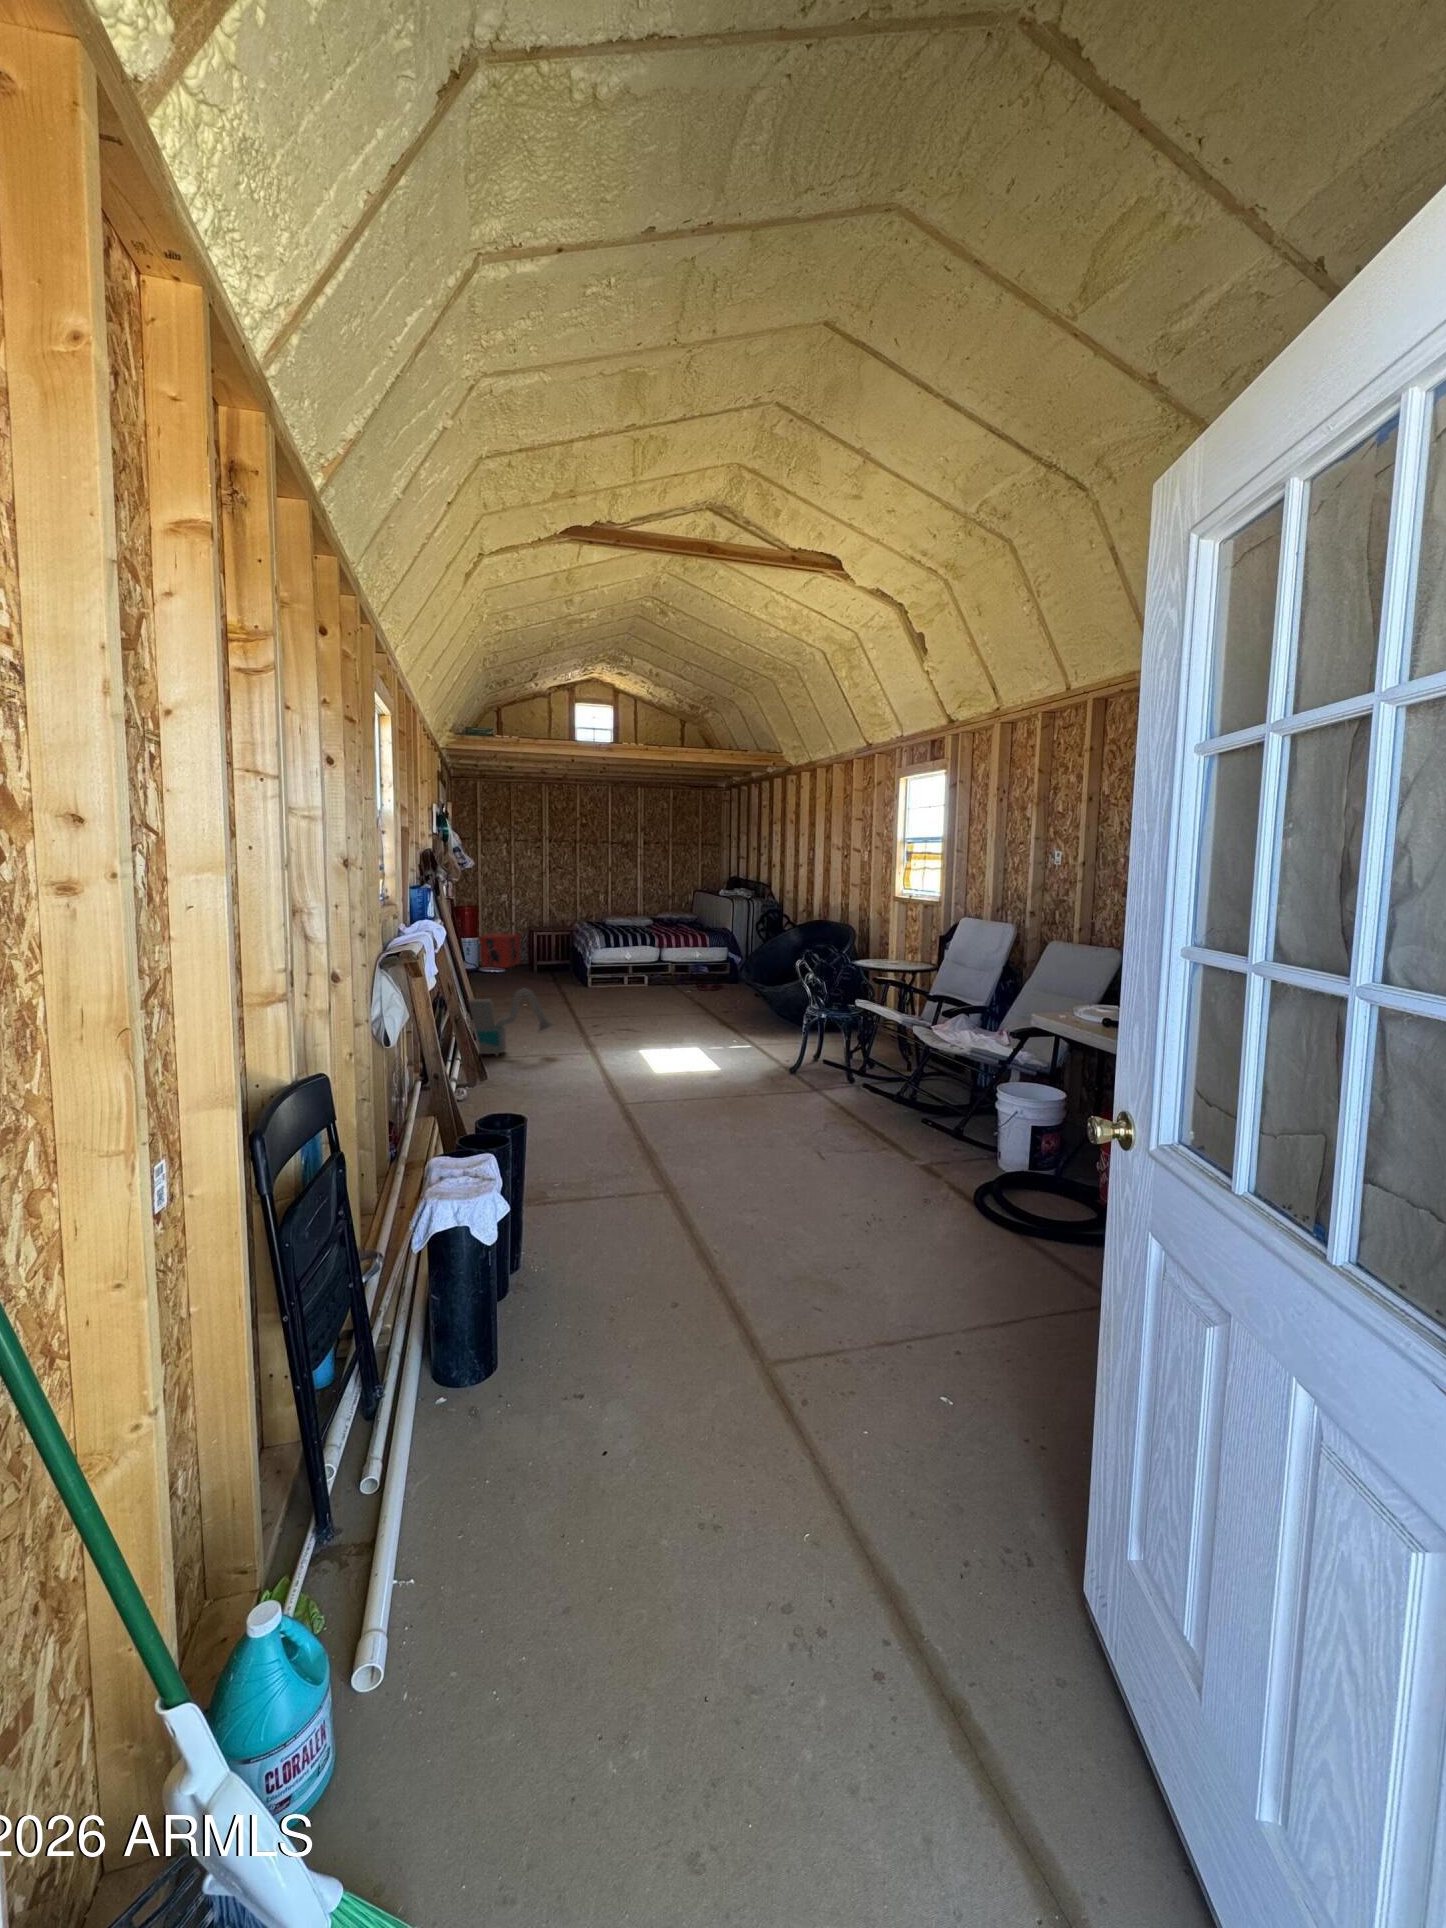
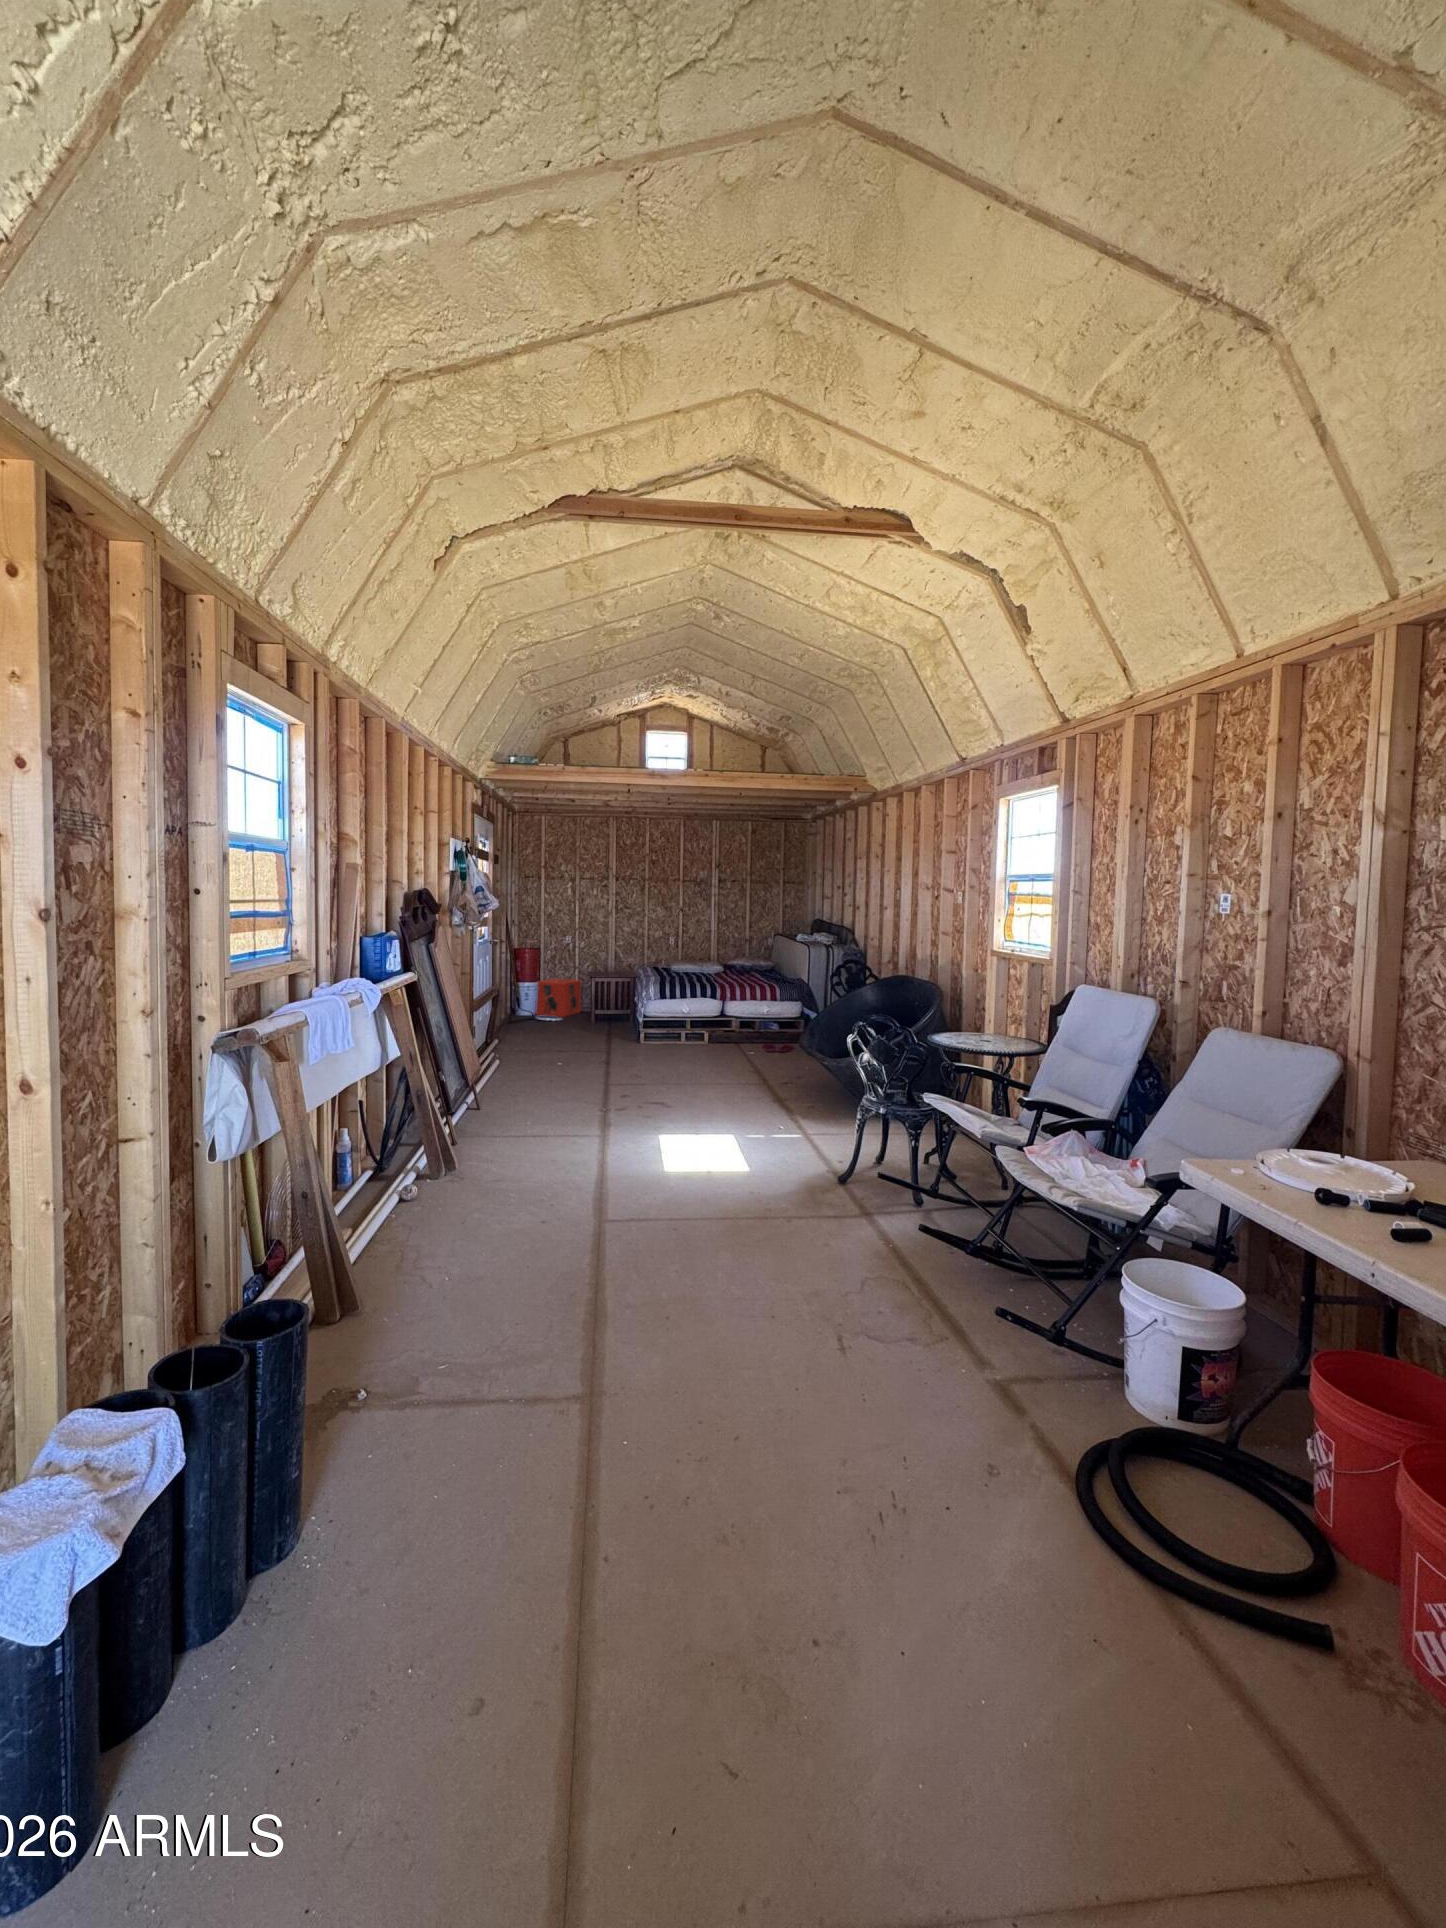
vacuum cleaner: present [467,989,553,1056] -> none [451,1055,560,1135]

